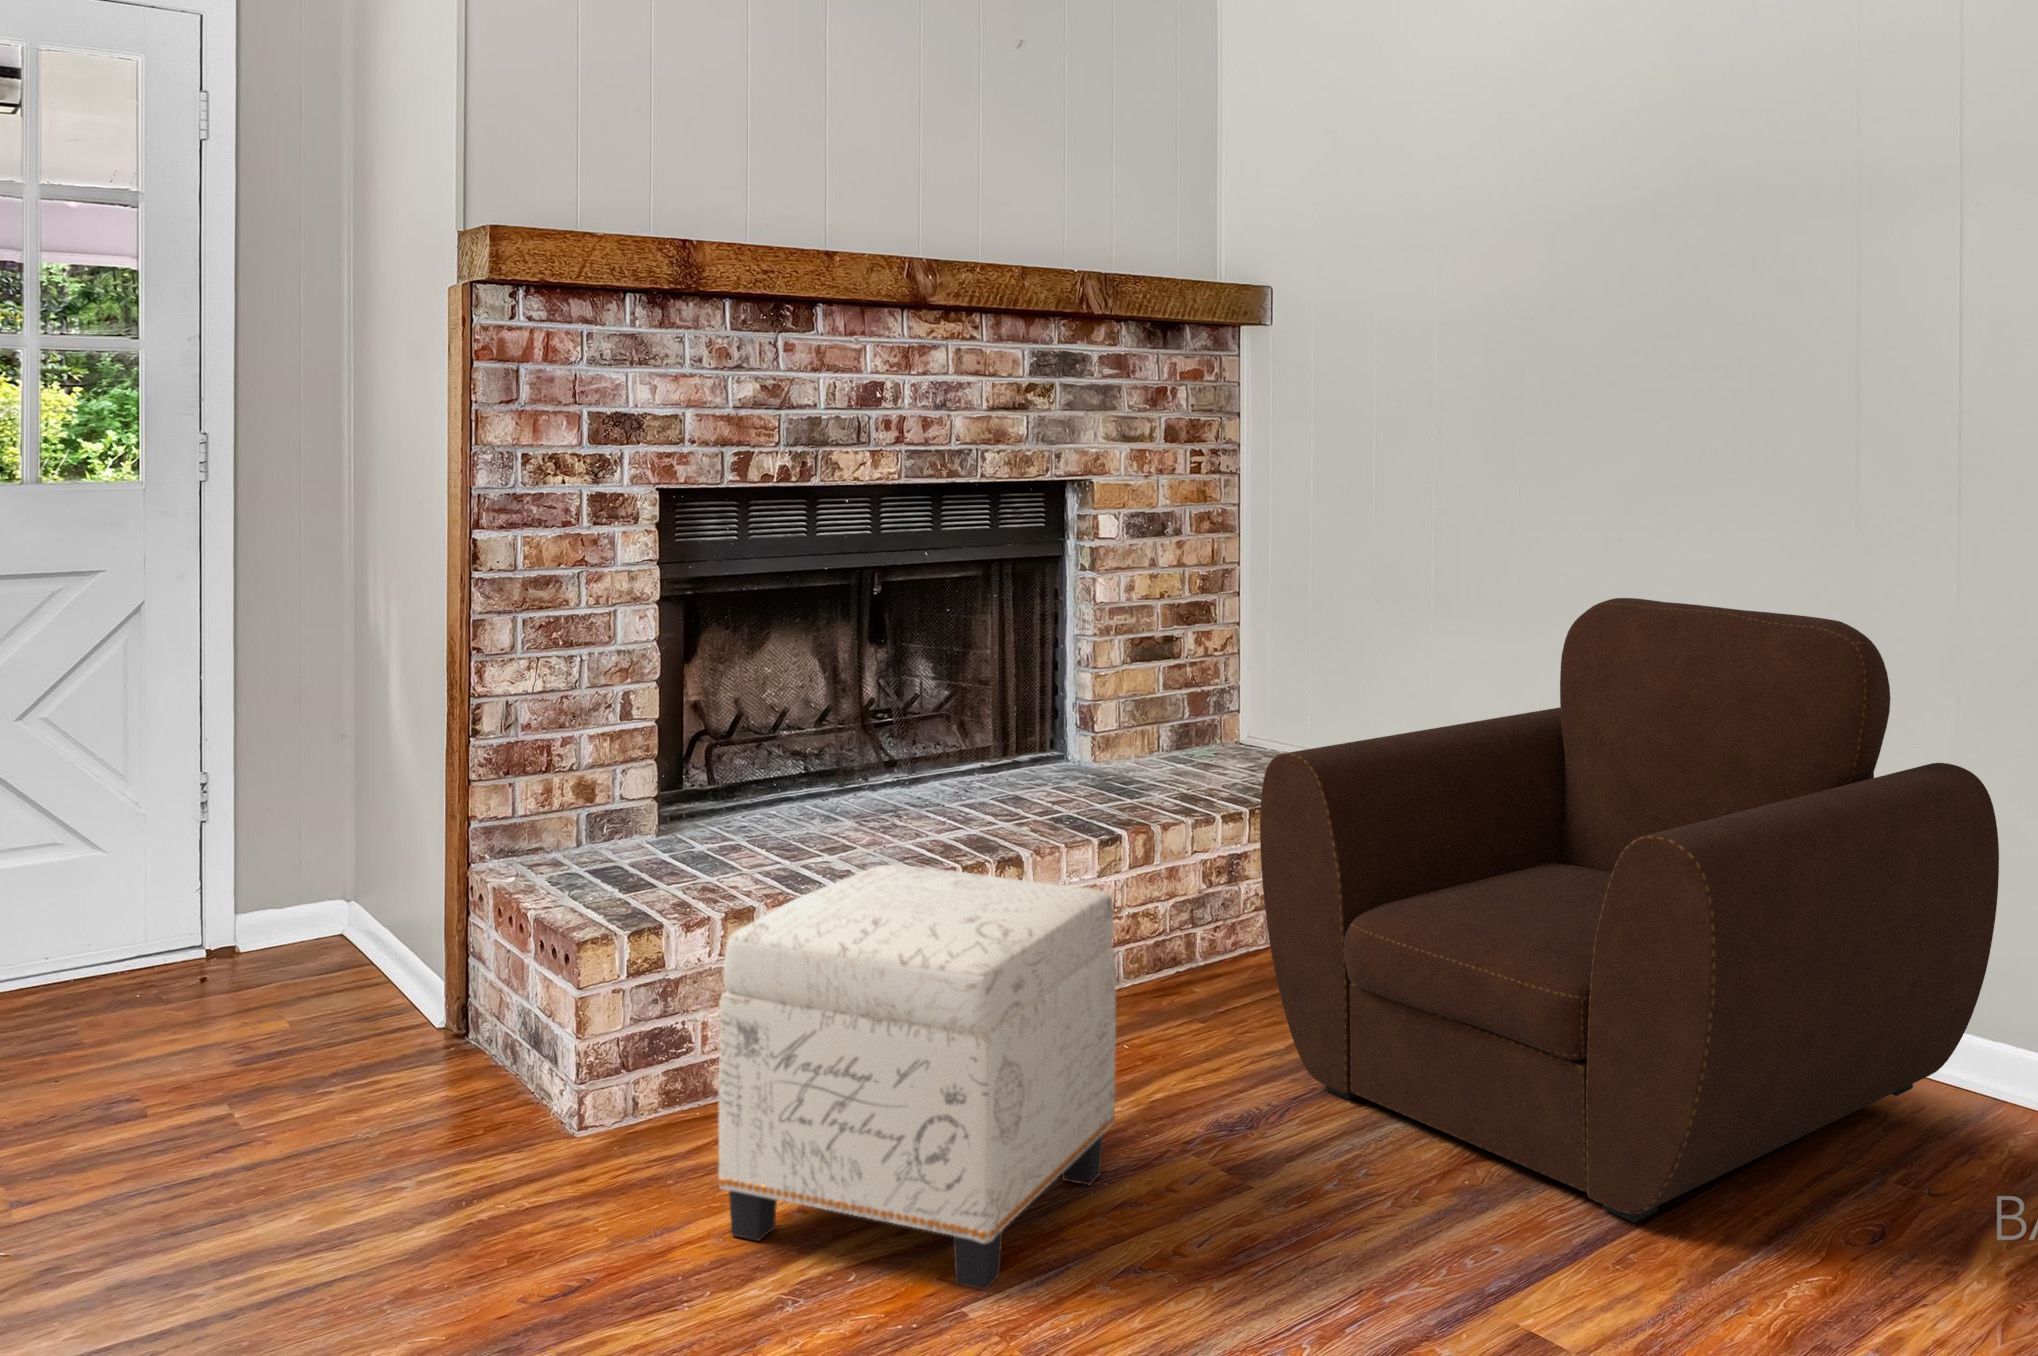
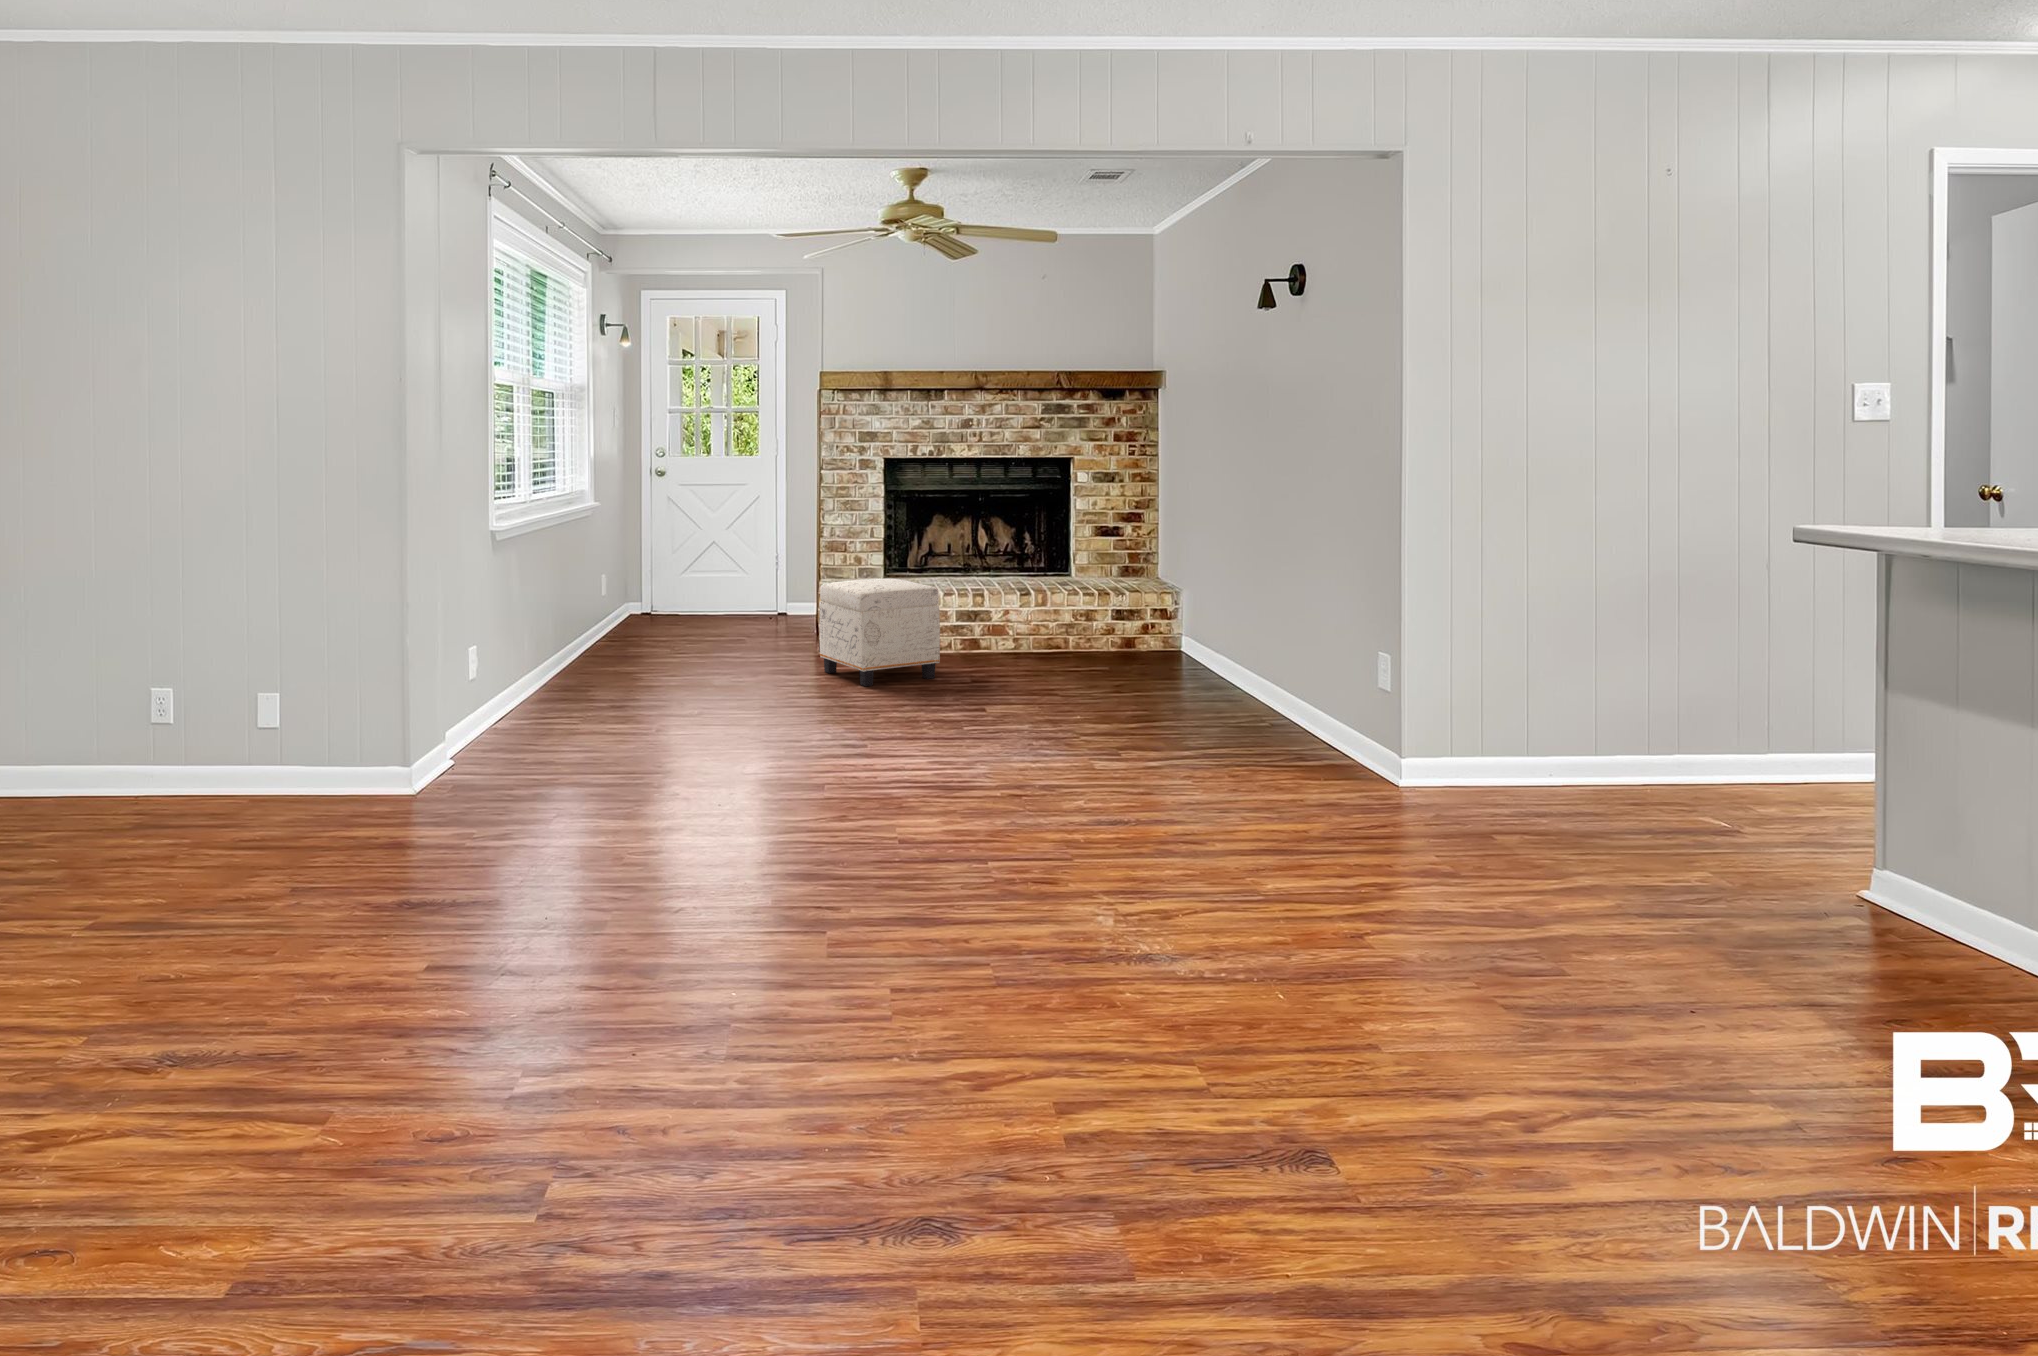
armchair: present [1260,598,1999,1222] -> none [1030,508,1260,705]

